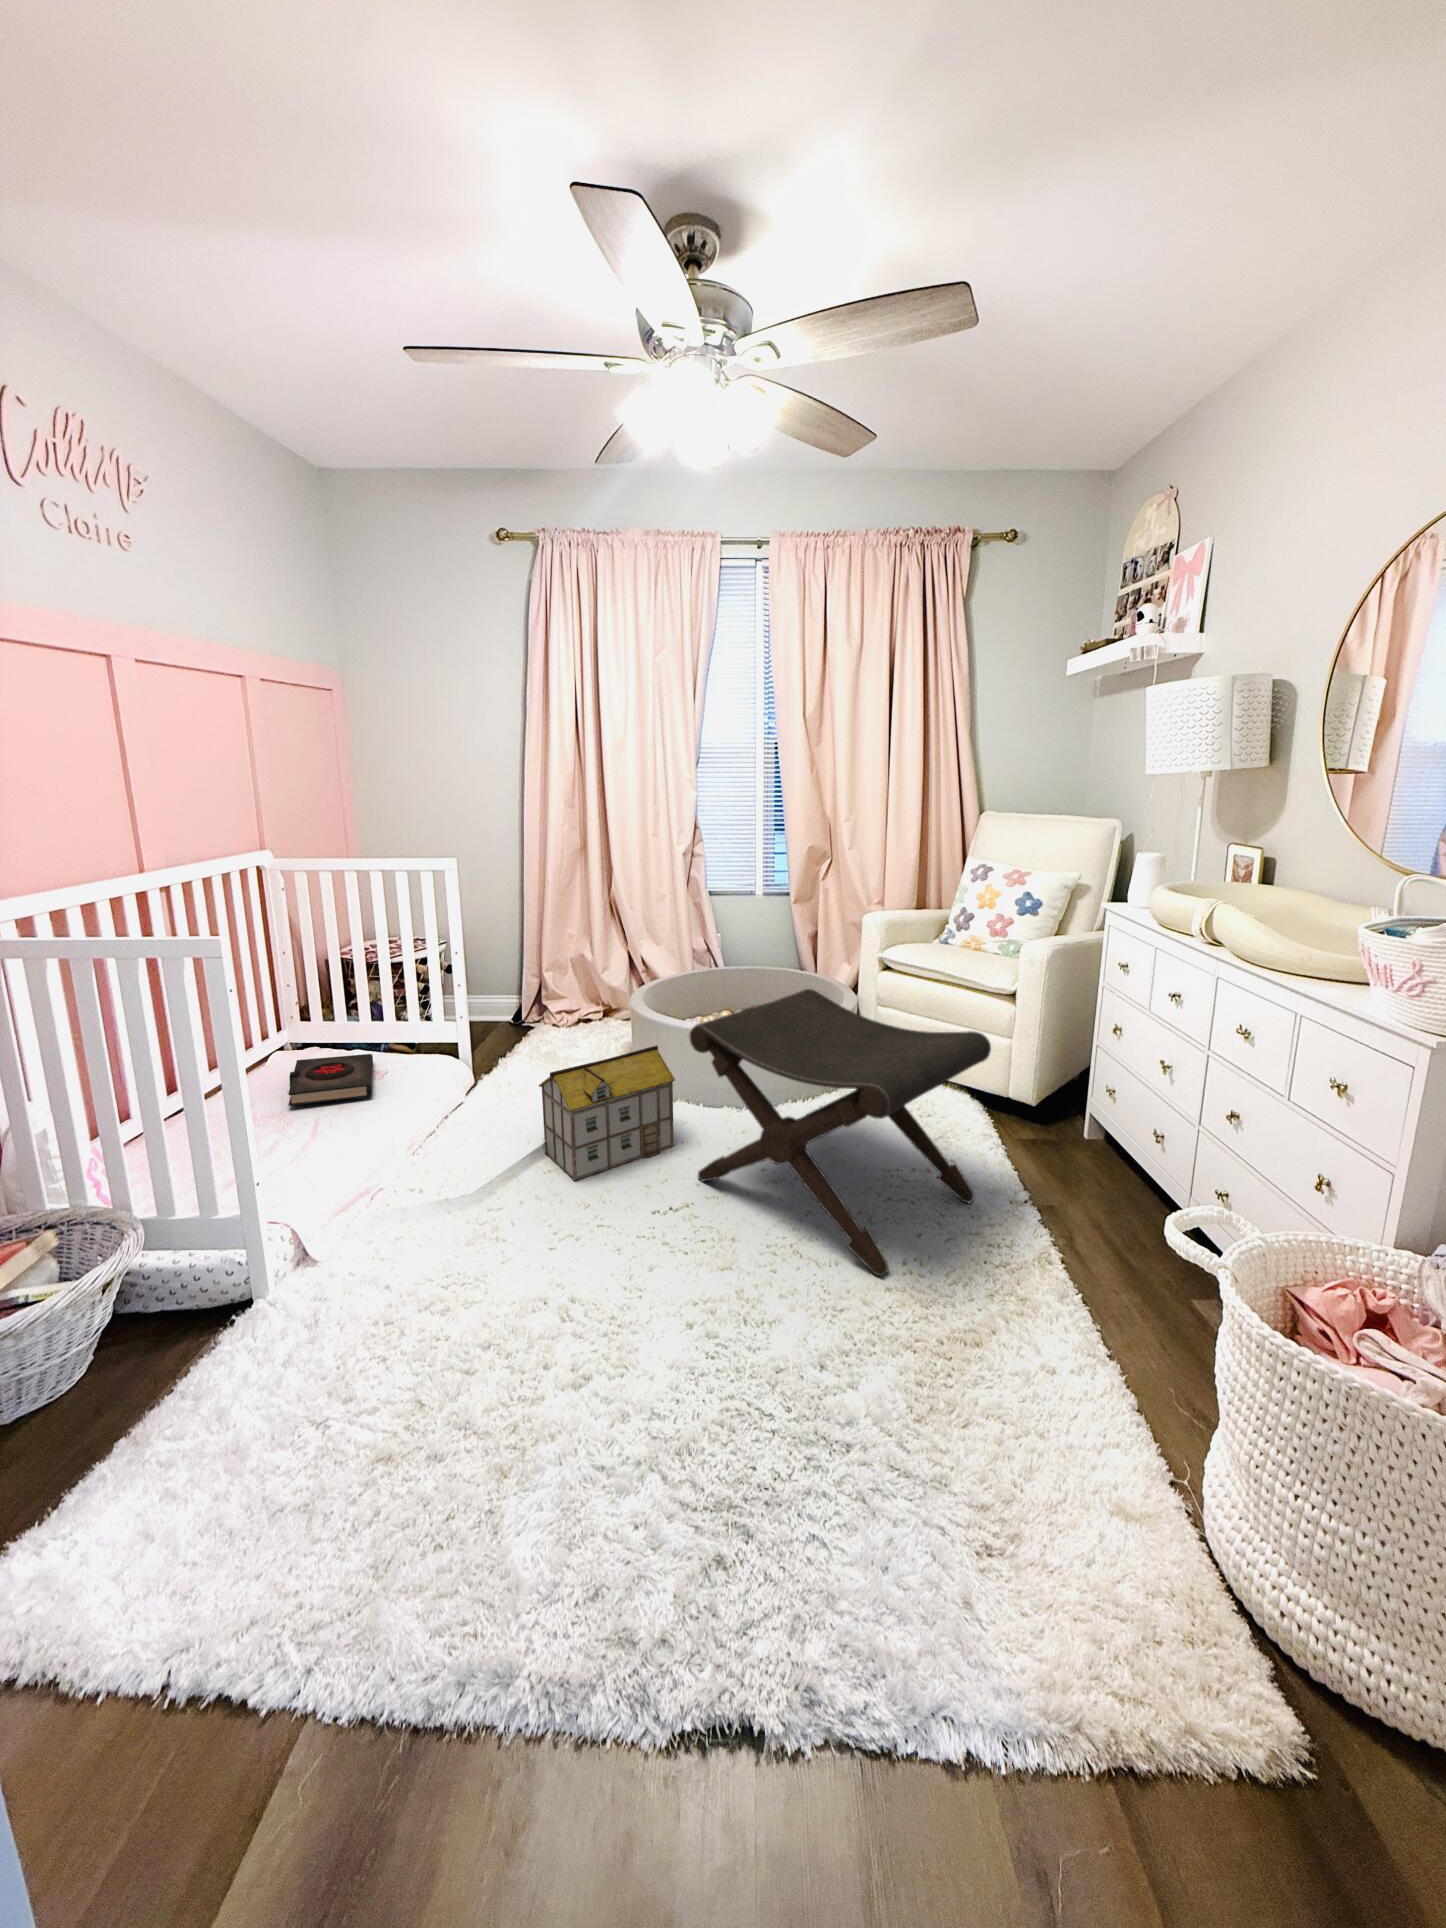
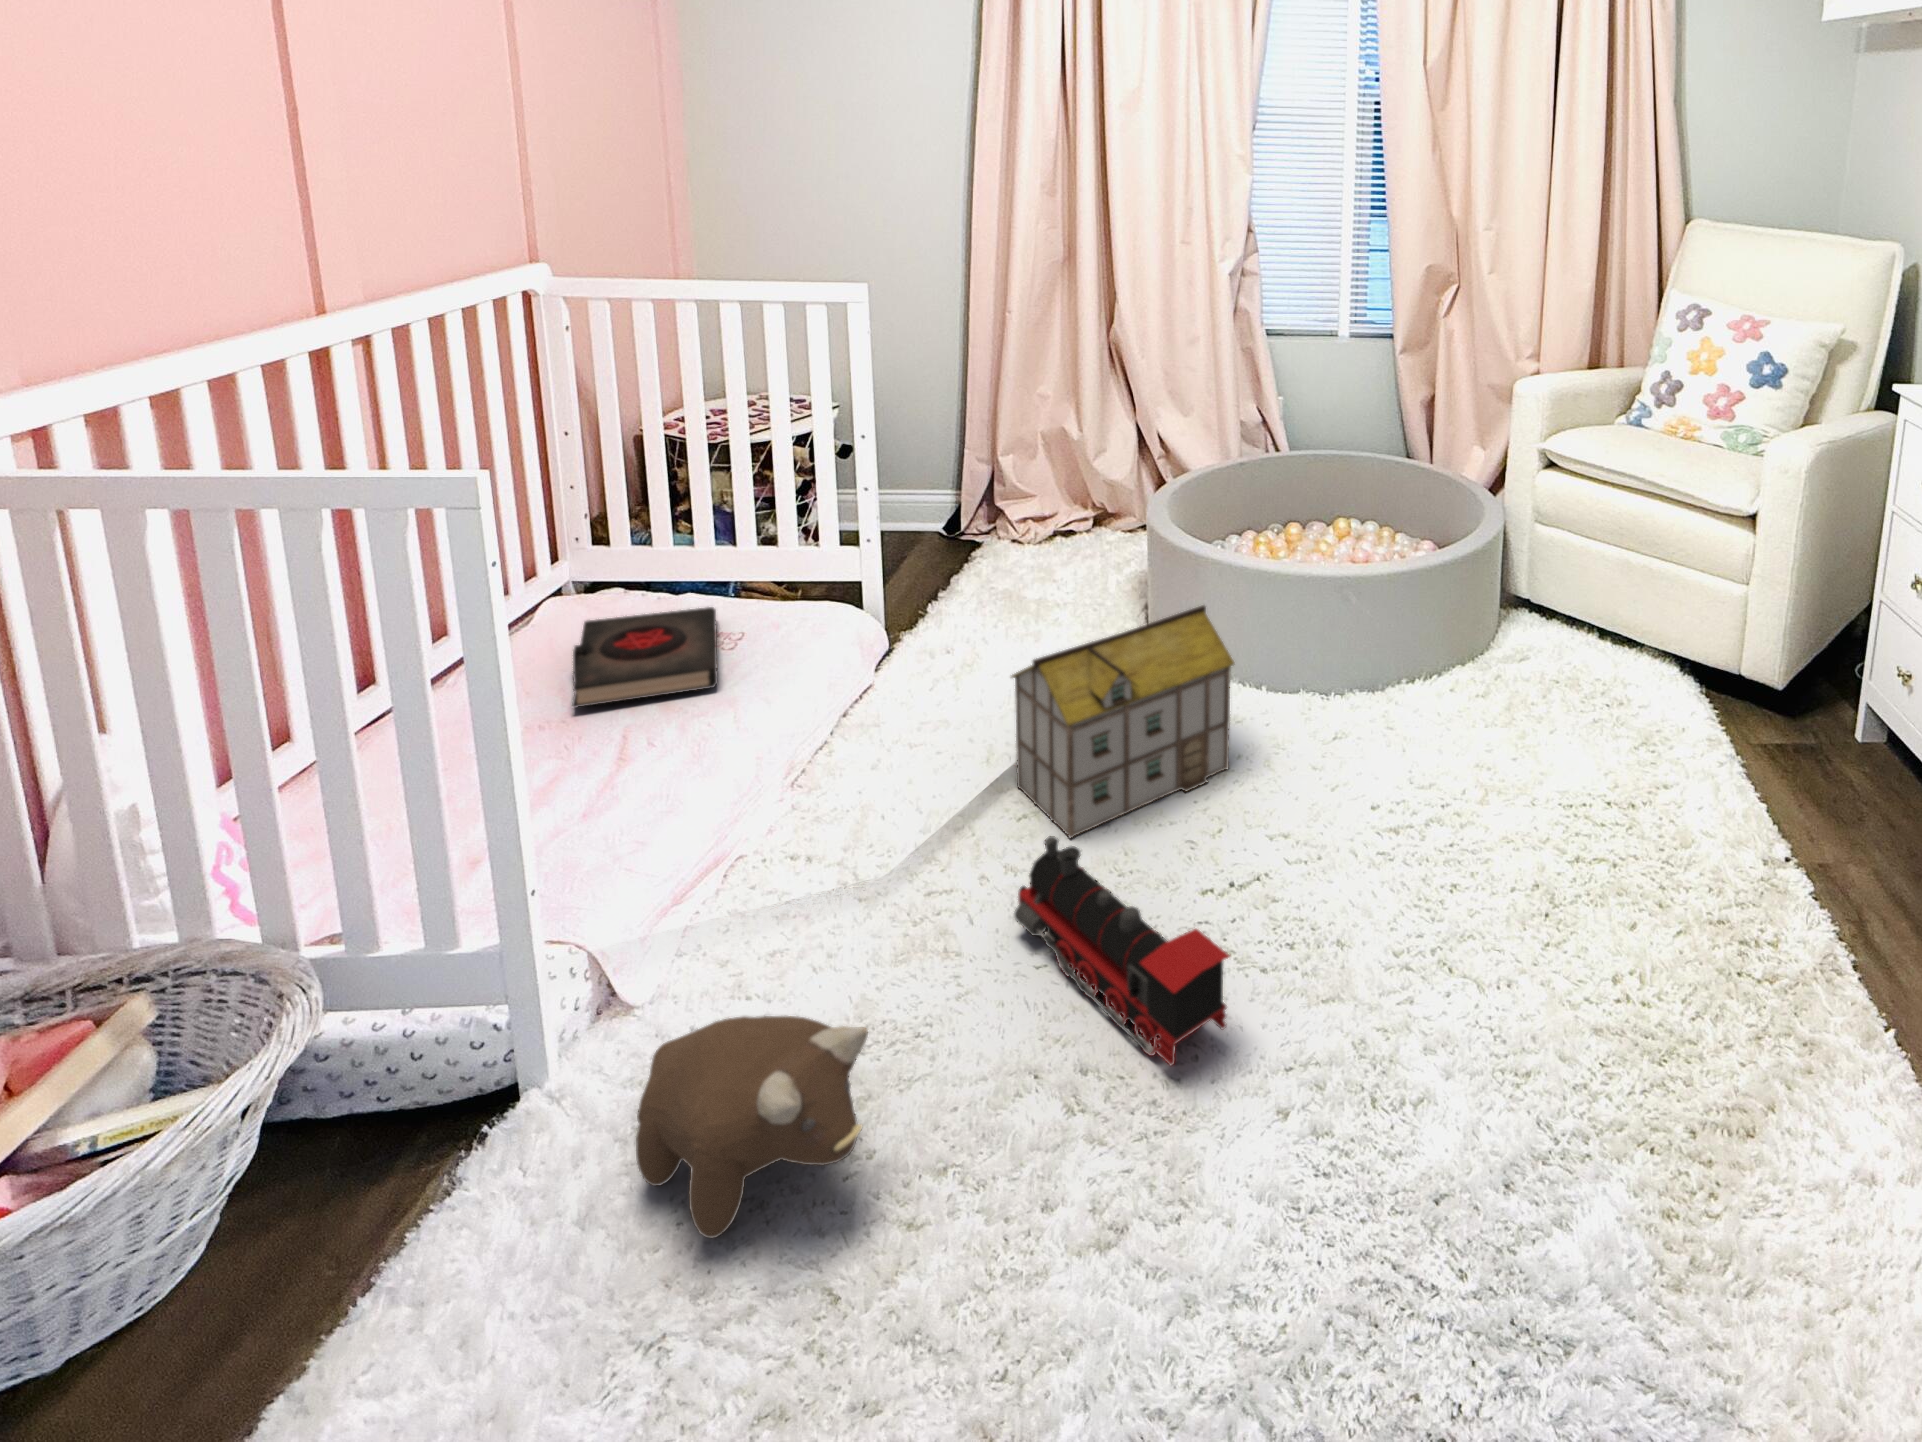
footstool: present [689,989,991,1276] -> none [1269,514,1747,1011]
toy train: none [537,1171,659,1296] -> present [1014,836,1230,1065]
plush toy: none [314,1253,441,1372] -> present [636,1016,868,1238]

